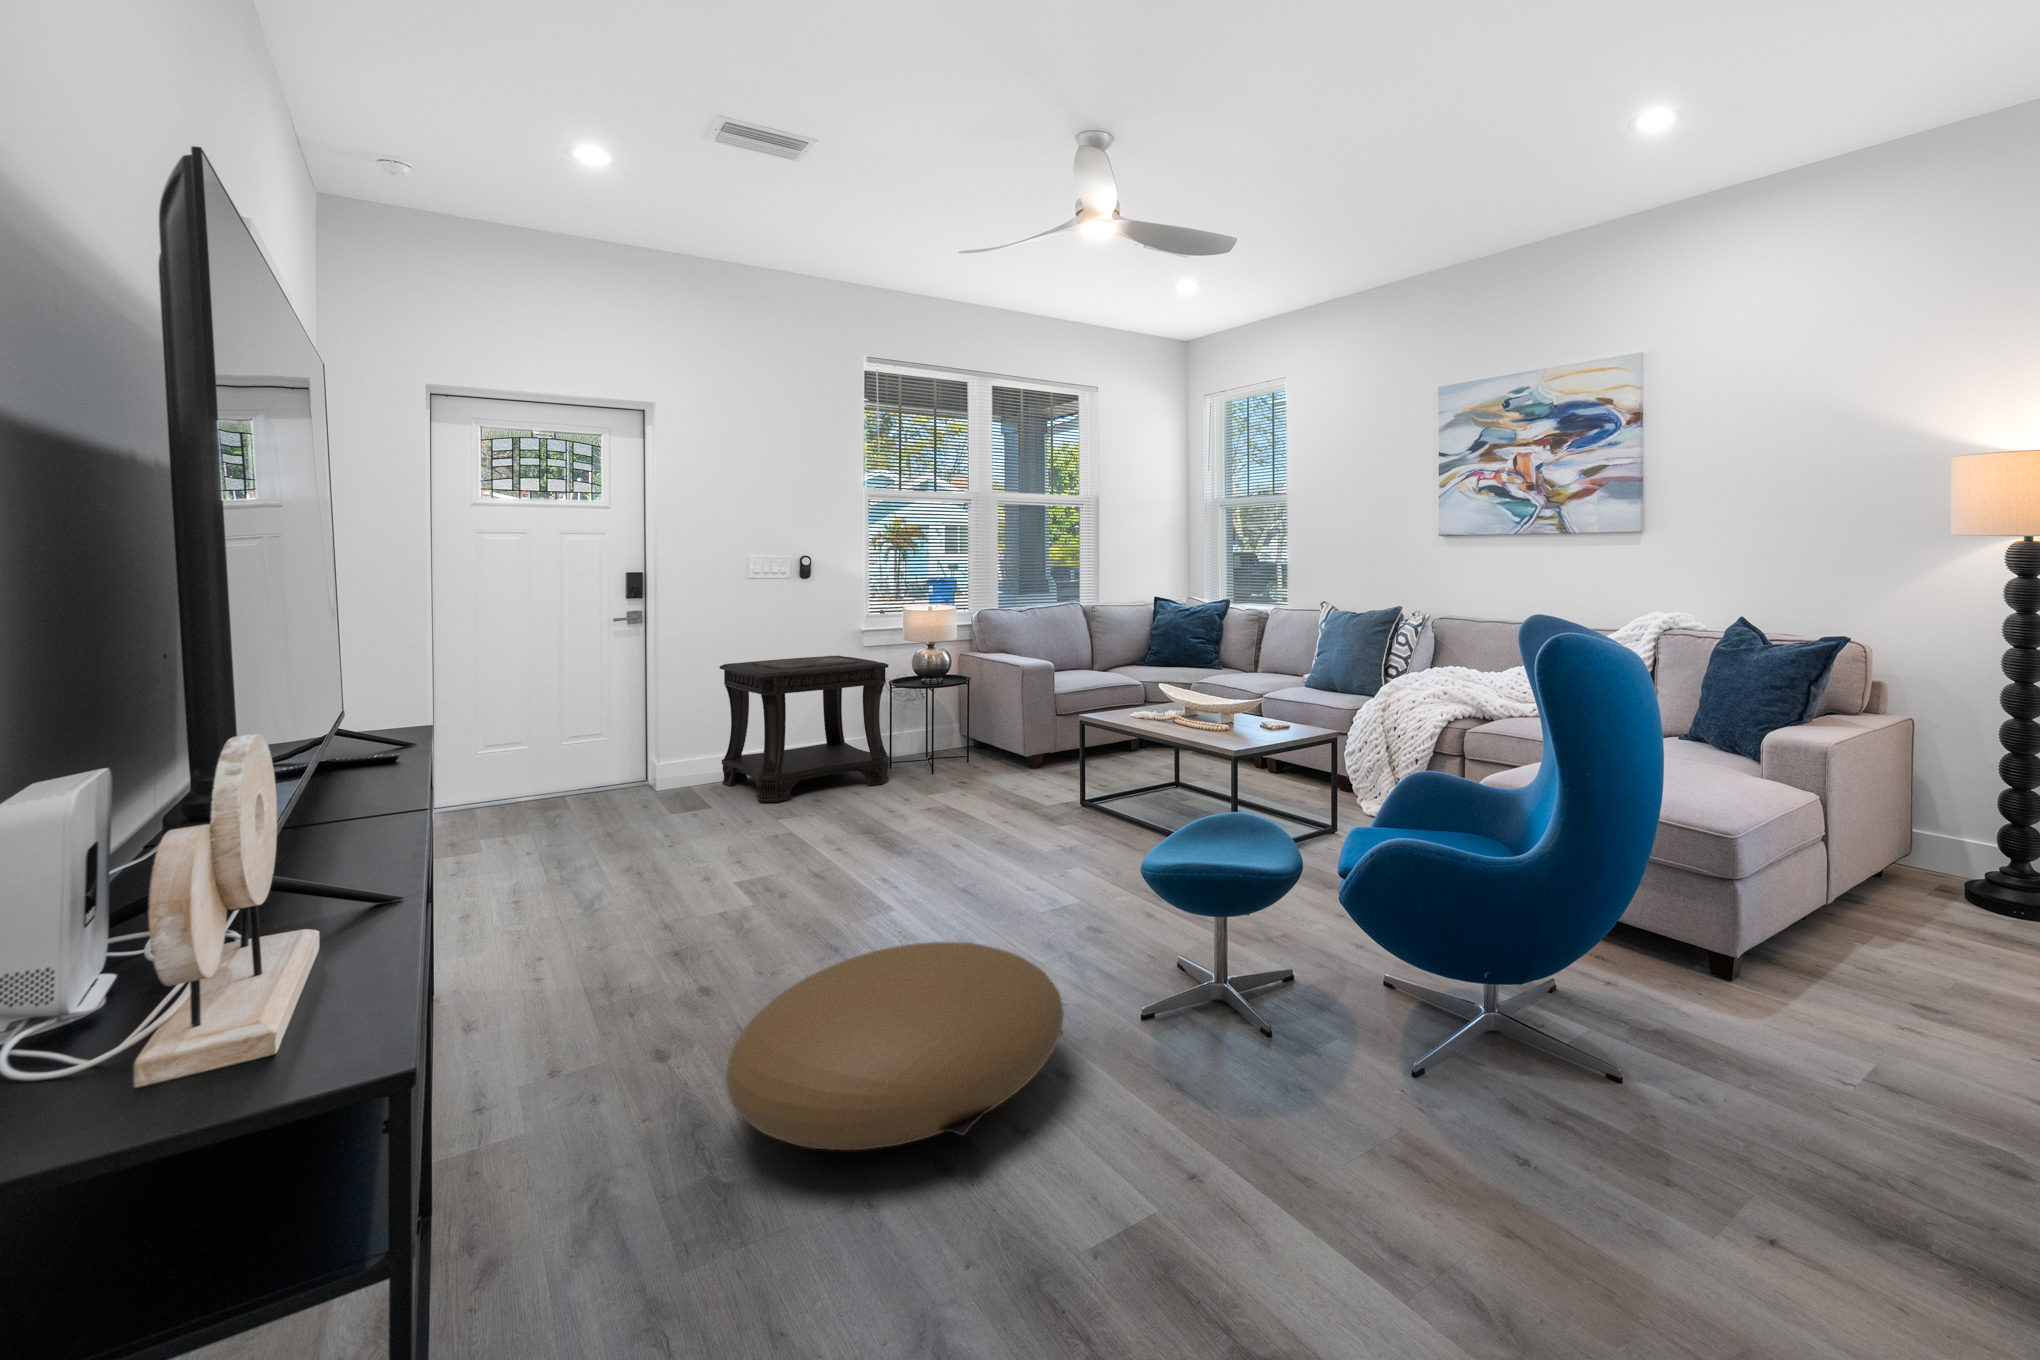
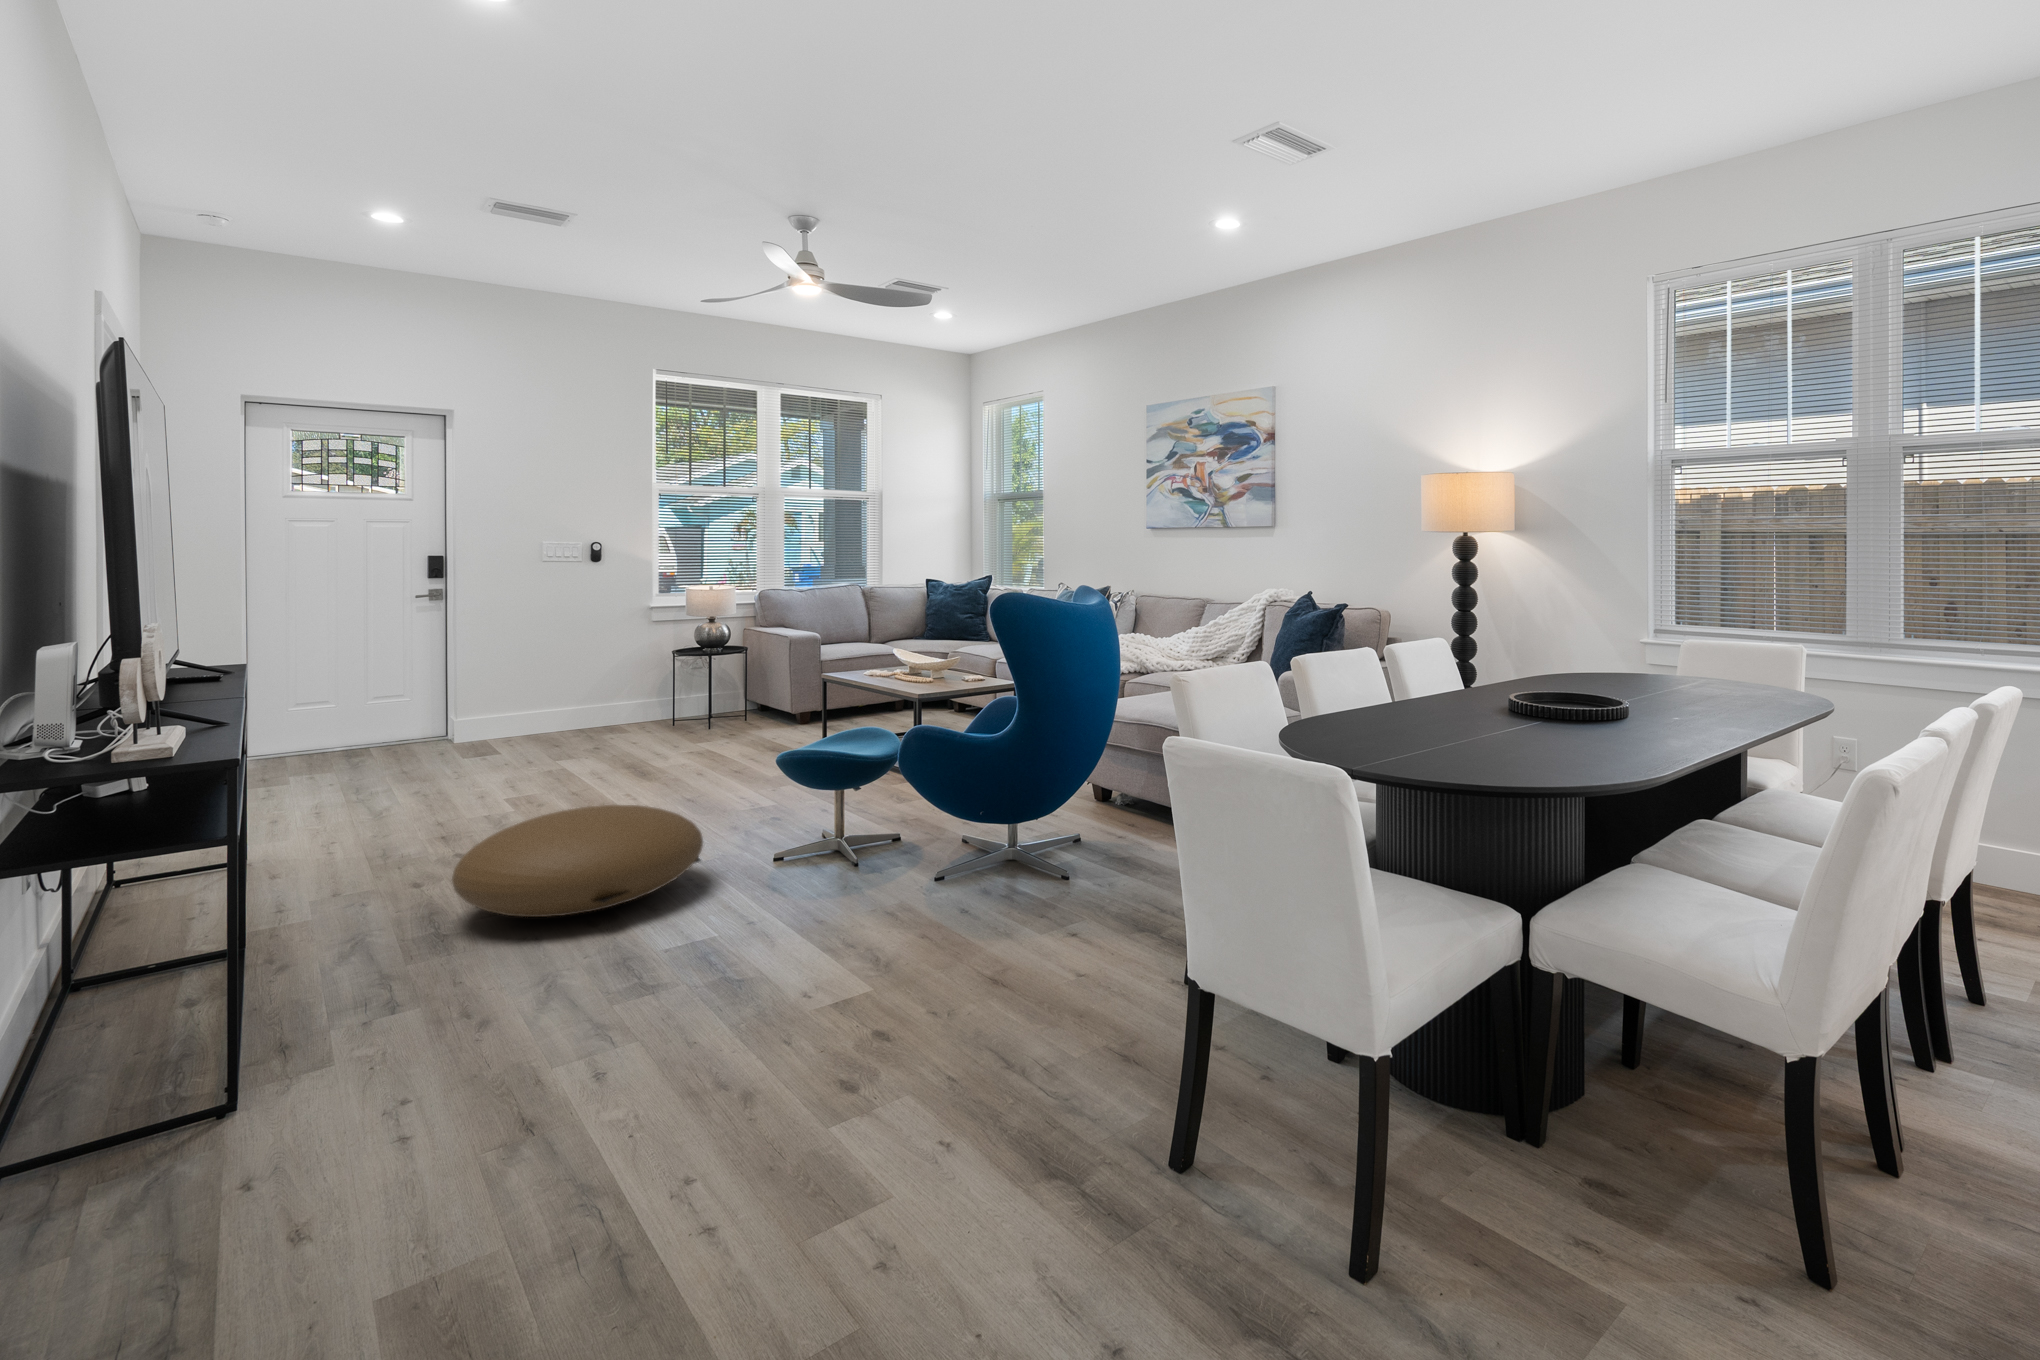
side table: present [719,656,889,802] -> none [514,629,665,749]

